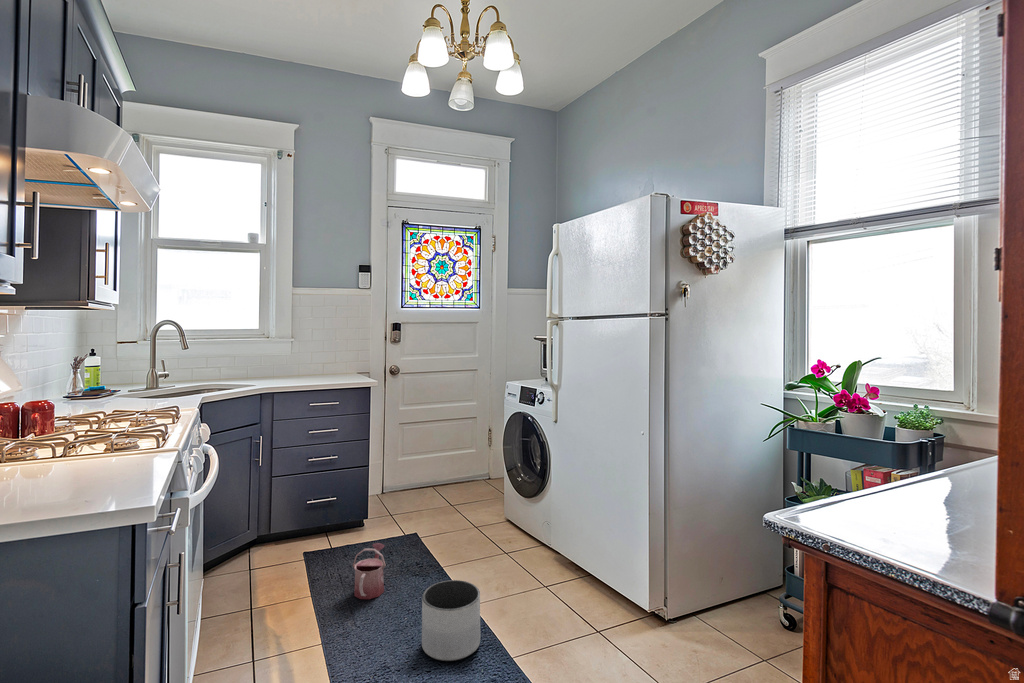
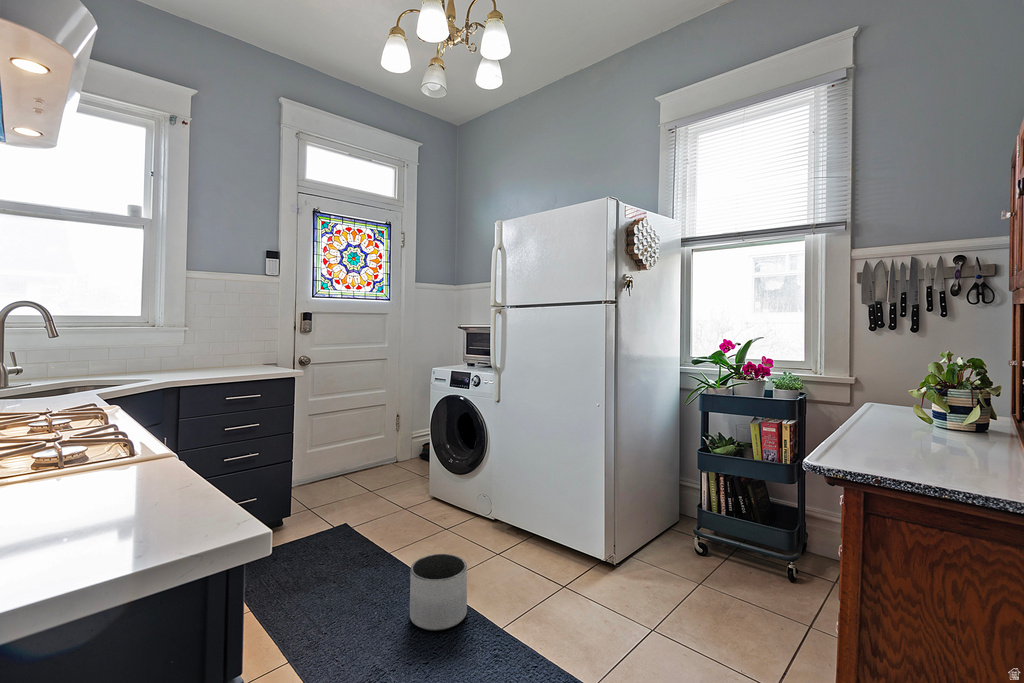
watering can: present [353,543,386,599] -> none [310,535,346,592]

